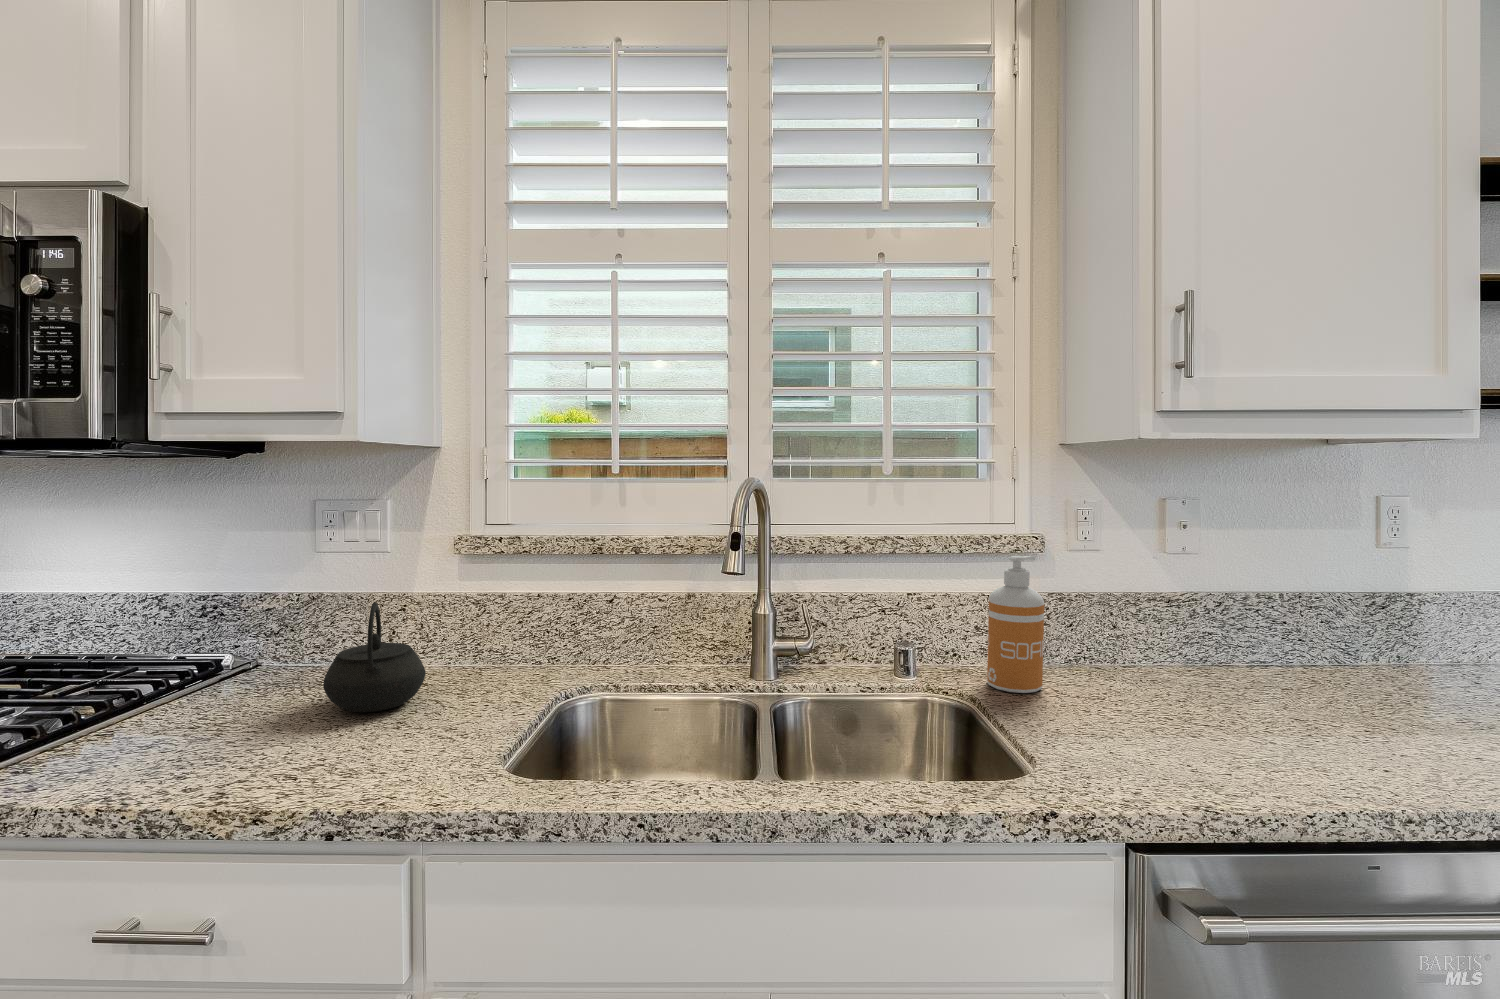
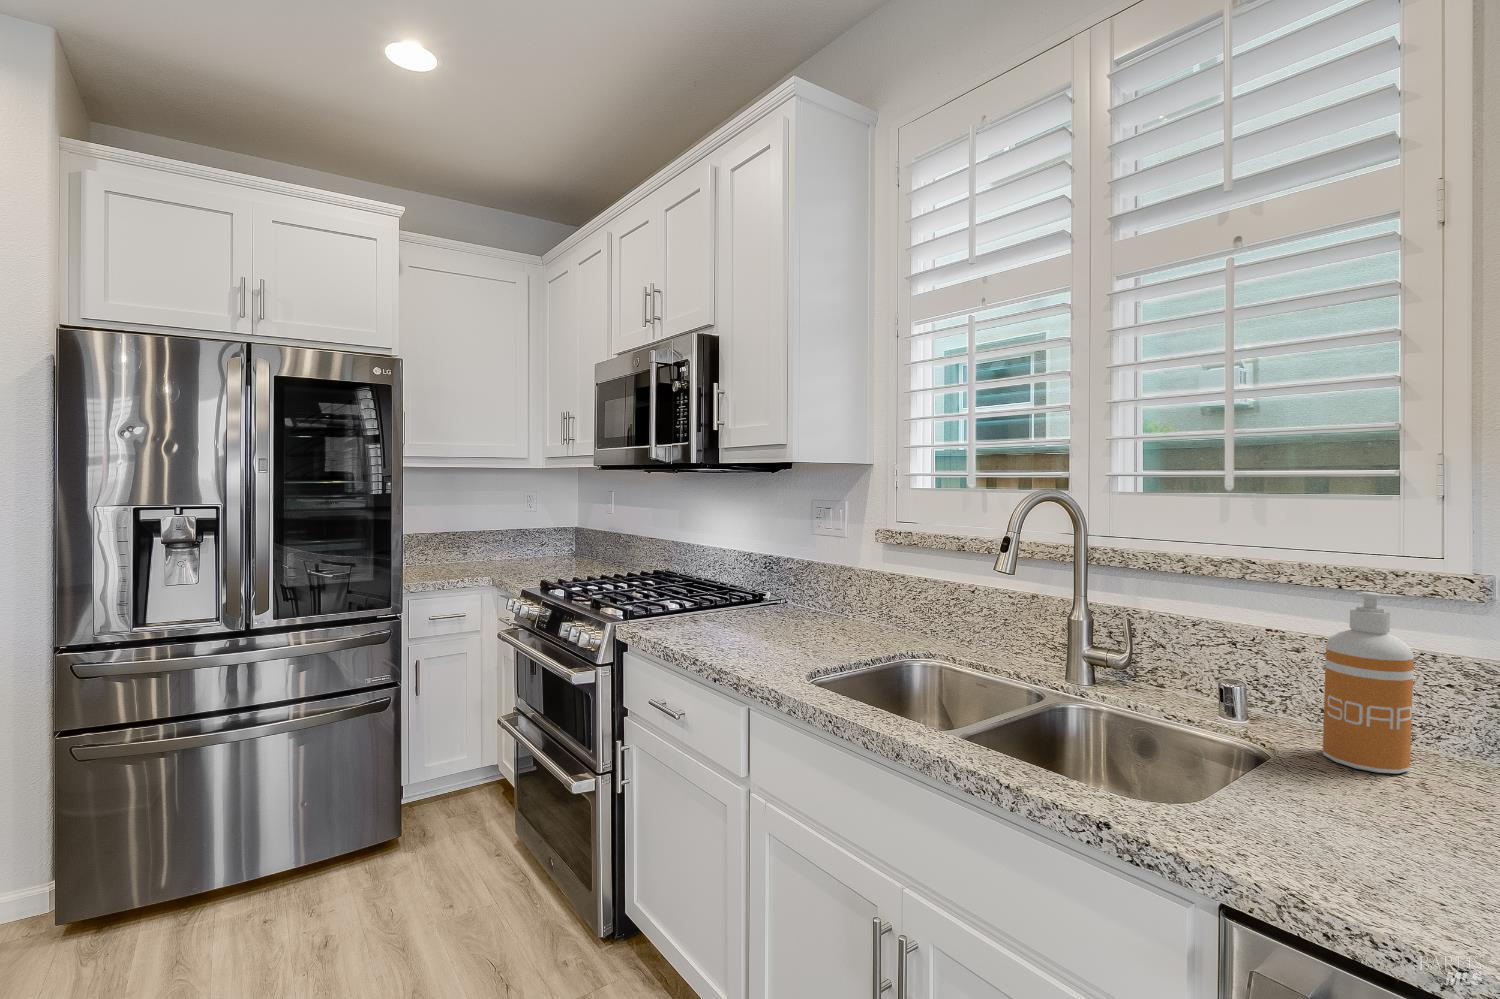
kettle: present [323,602,426,712] -> none [761,565,821,636]

